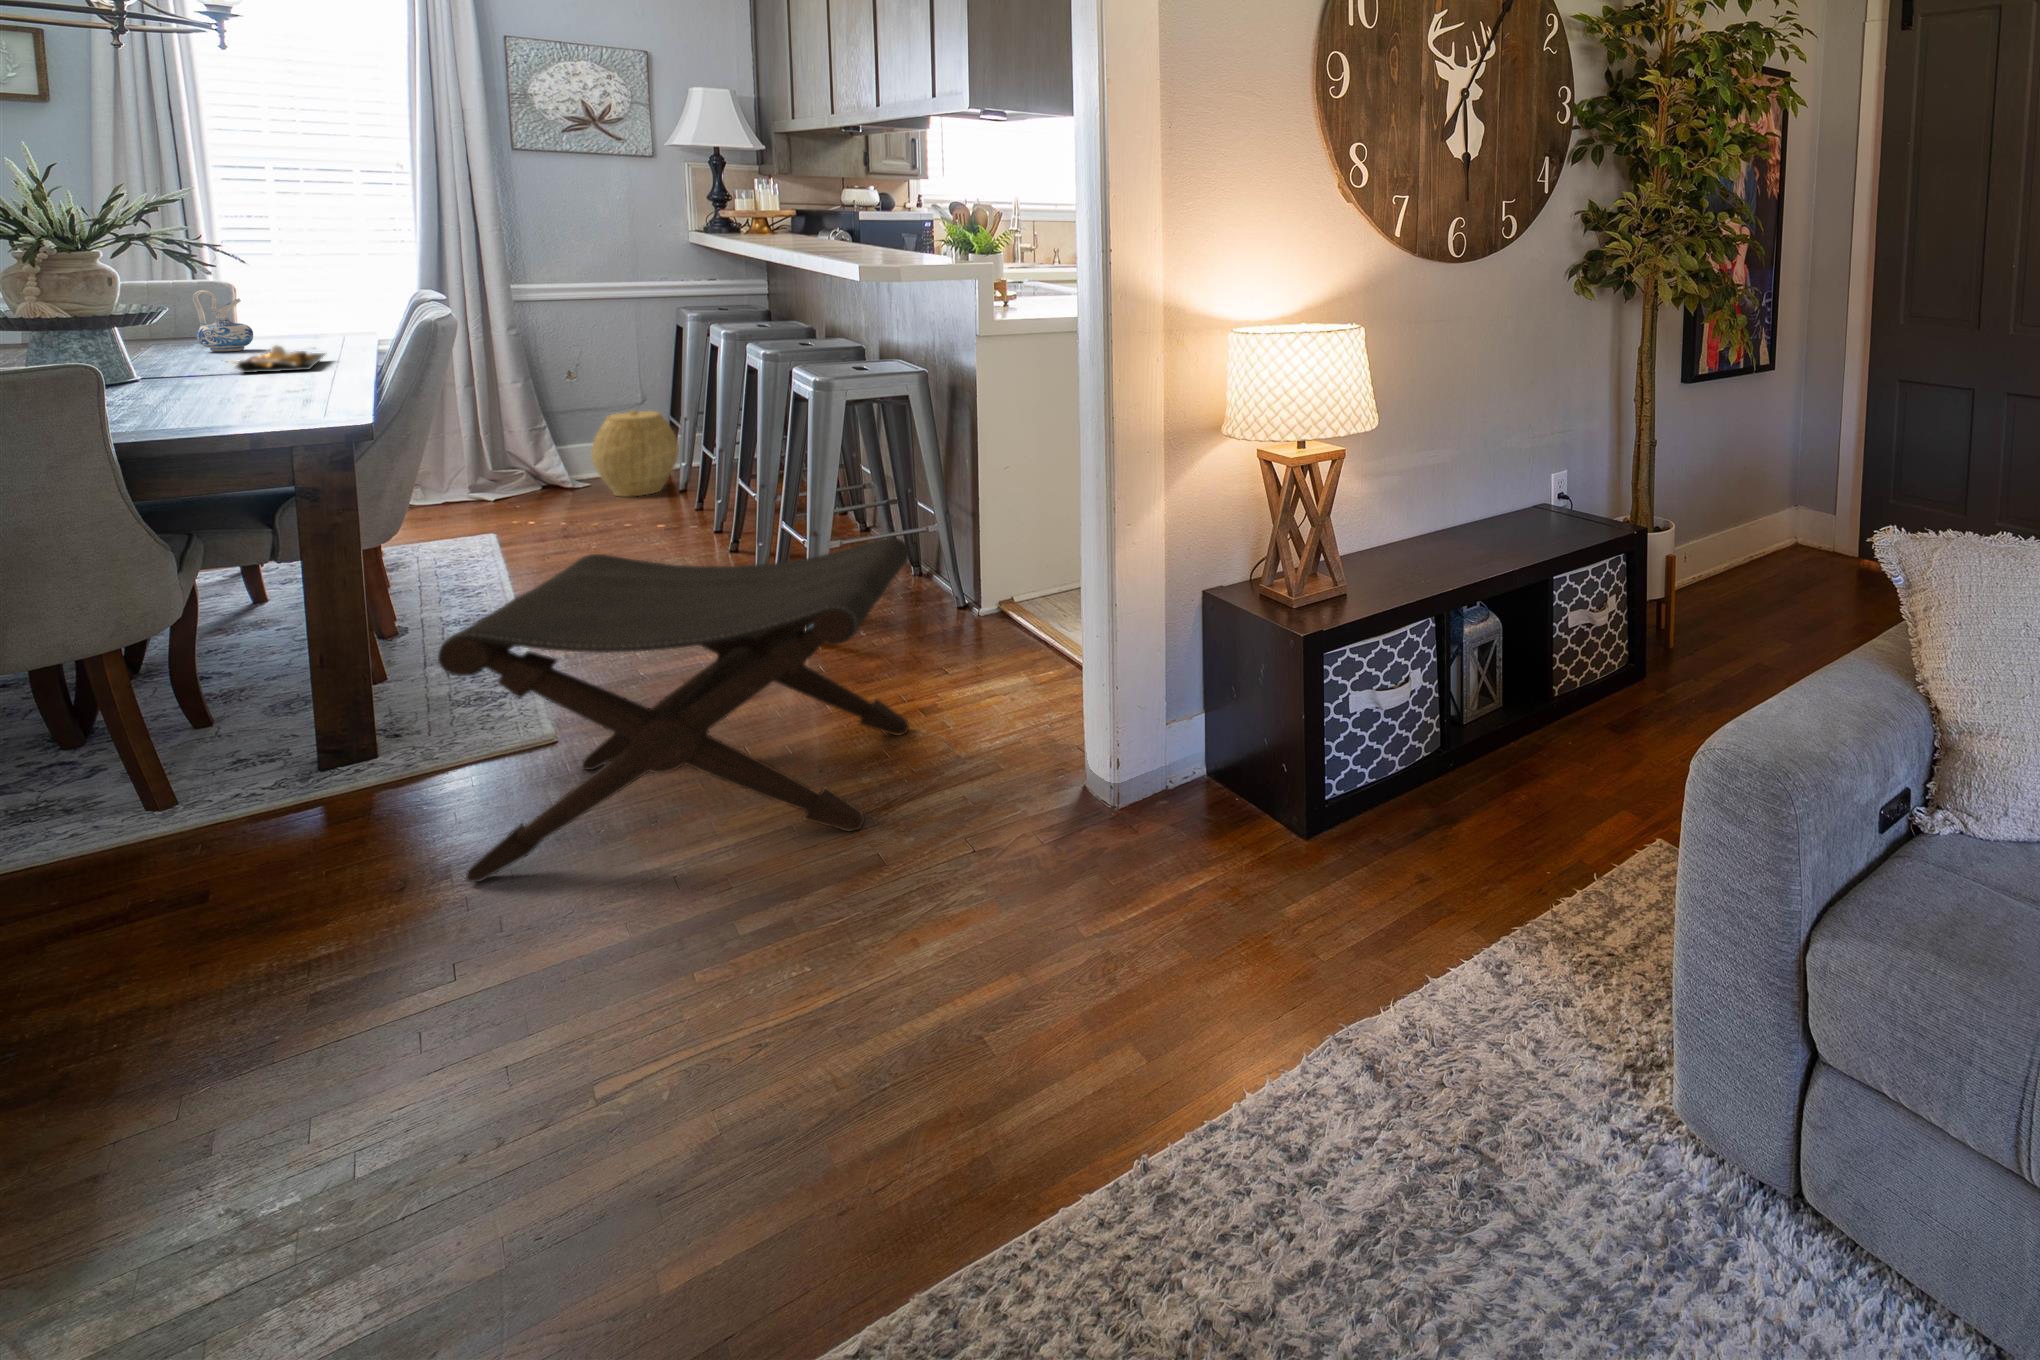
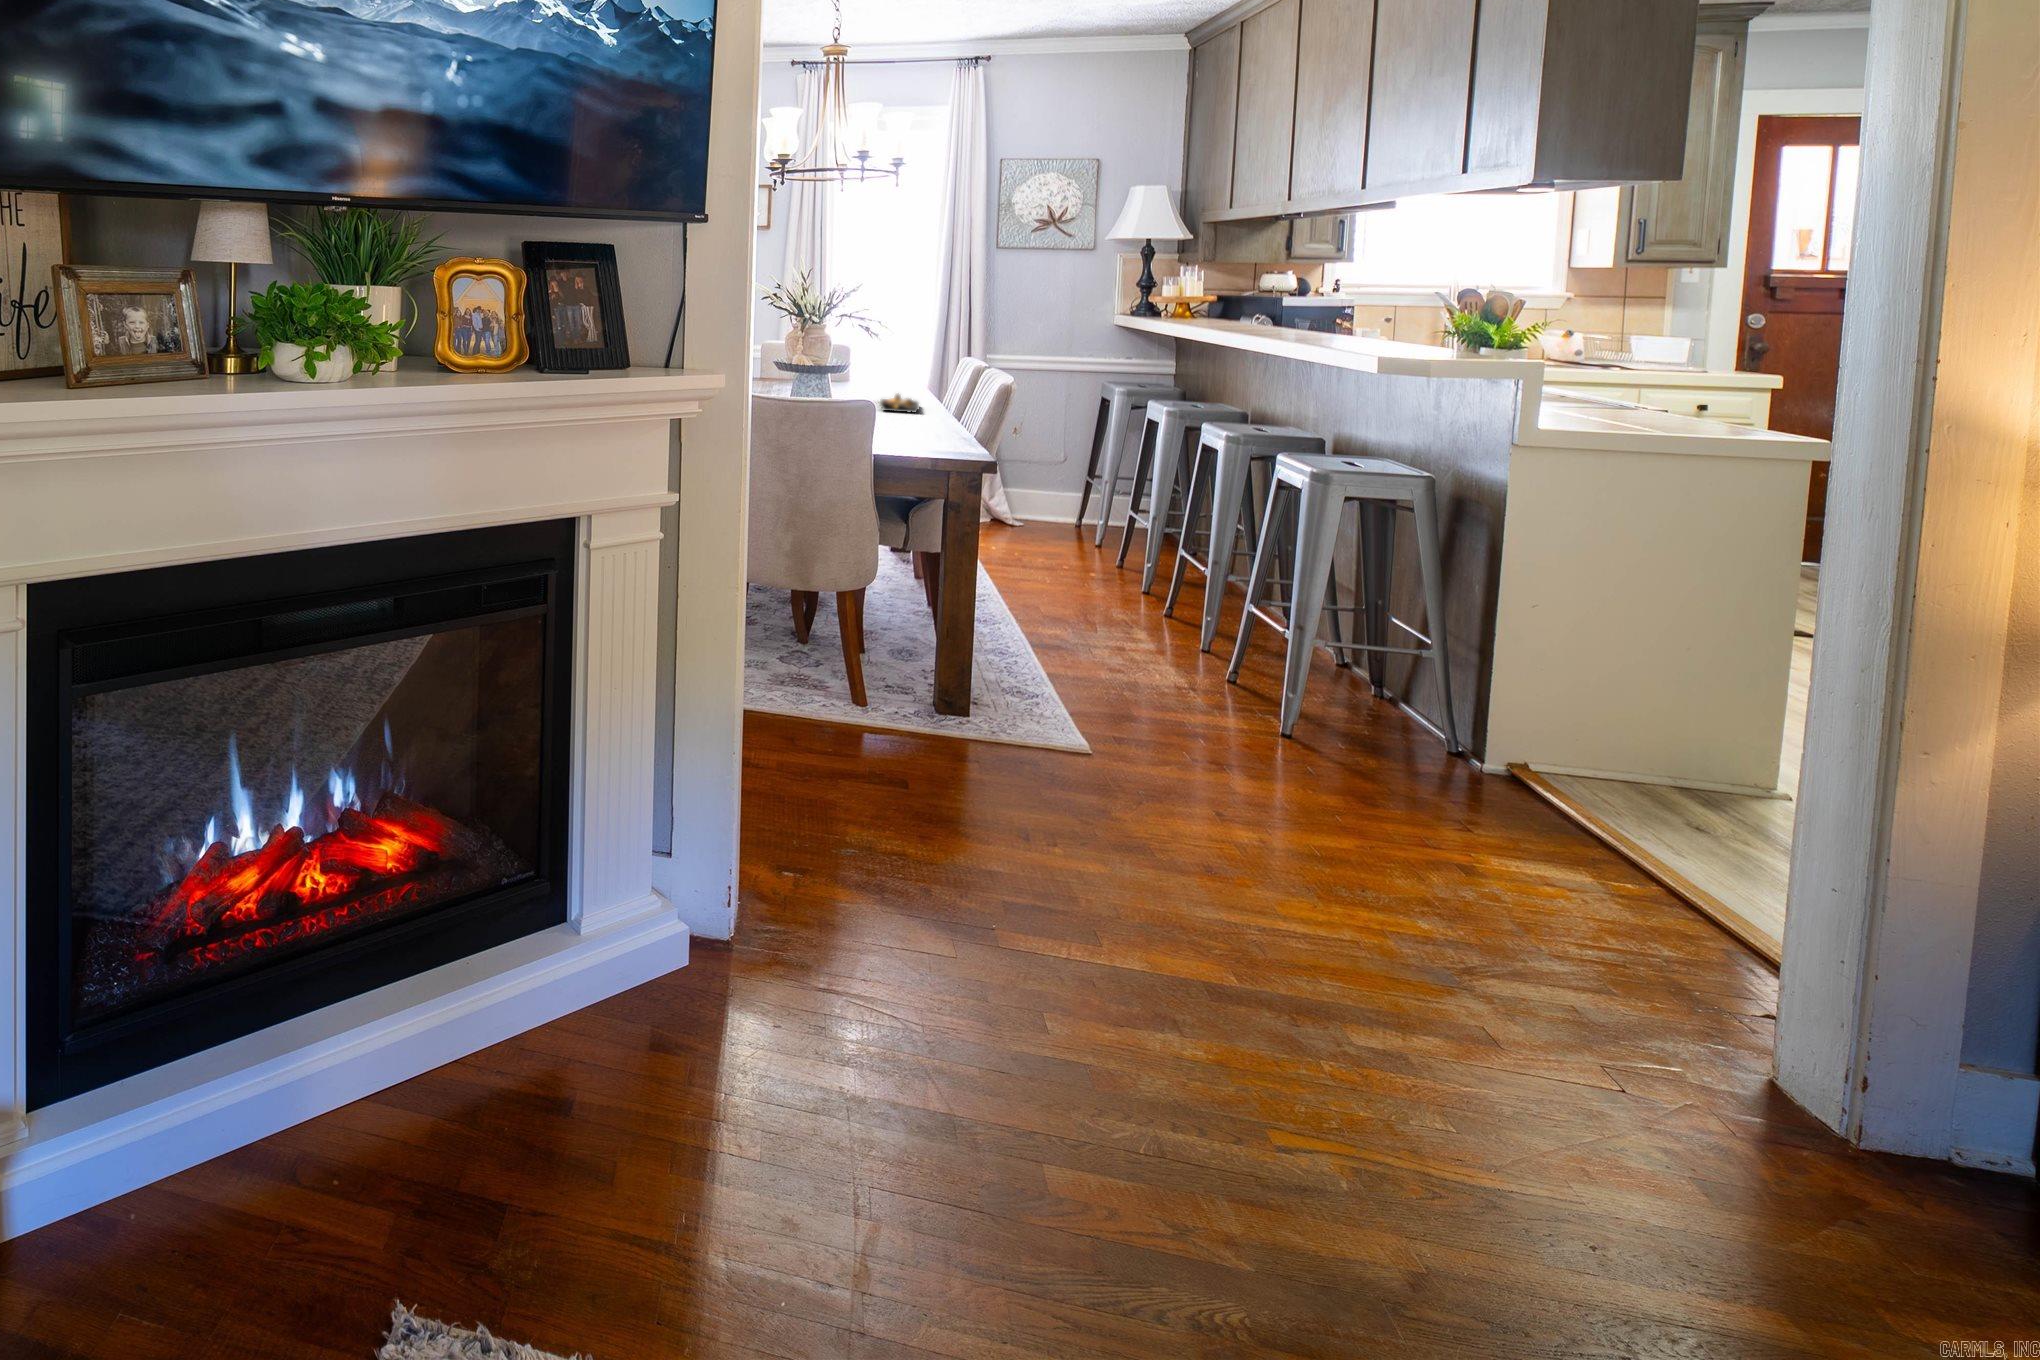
ceramic pitcher: present [193,290,253,351] -> none [845,352,871,393]
woven basket: present [591,410,679,497] -> none [1033,467,1097,542]
footstool: present [438,537,910,882] -> none [1063,599,1461,971]

